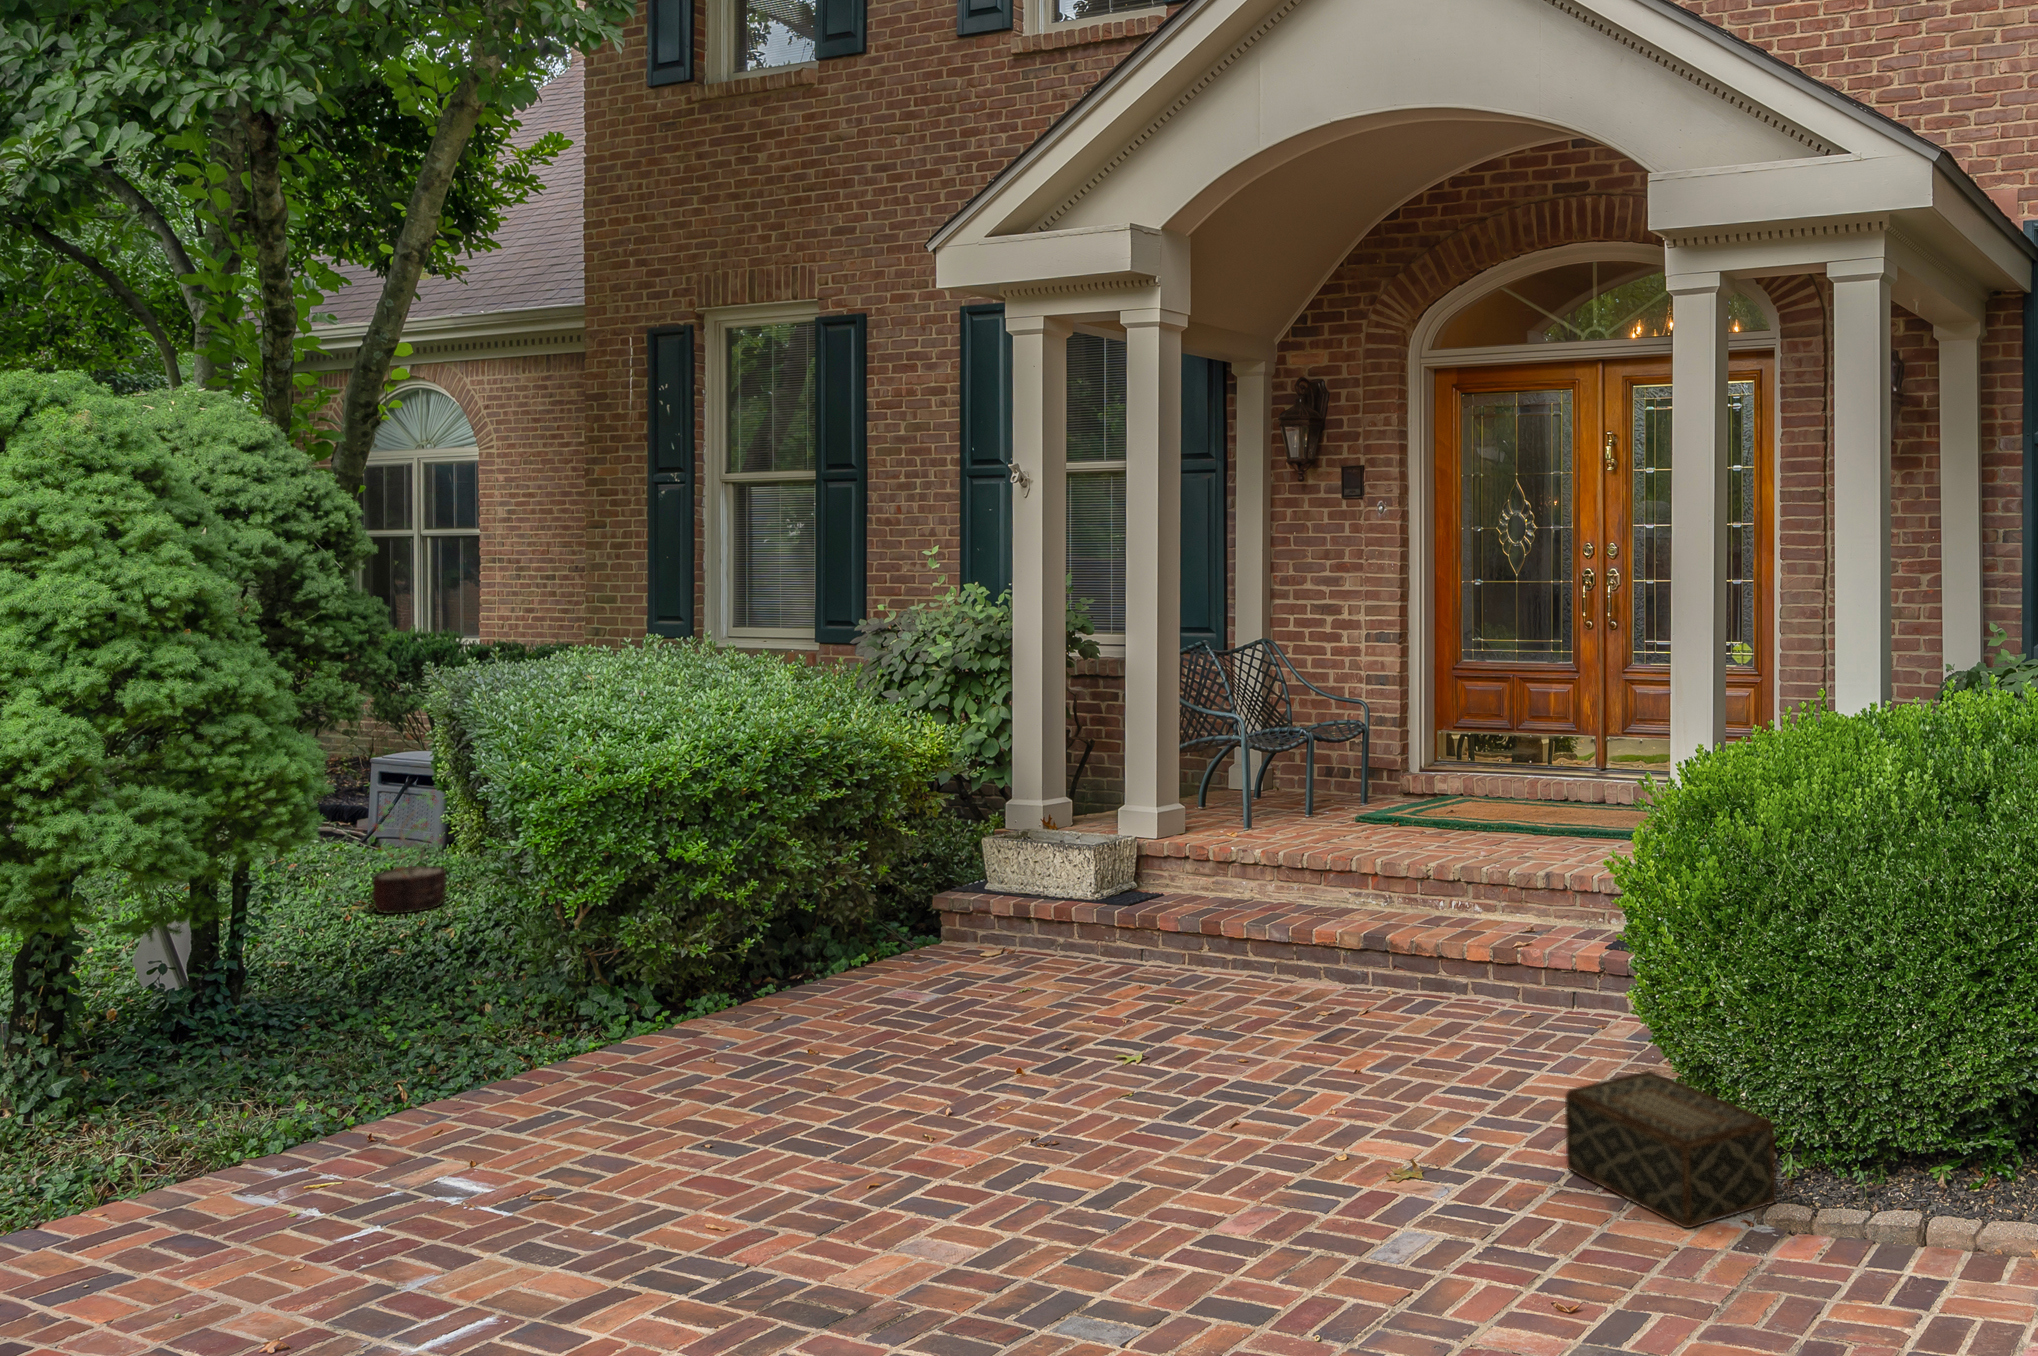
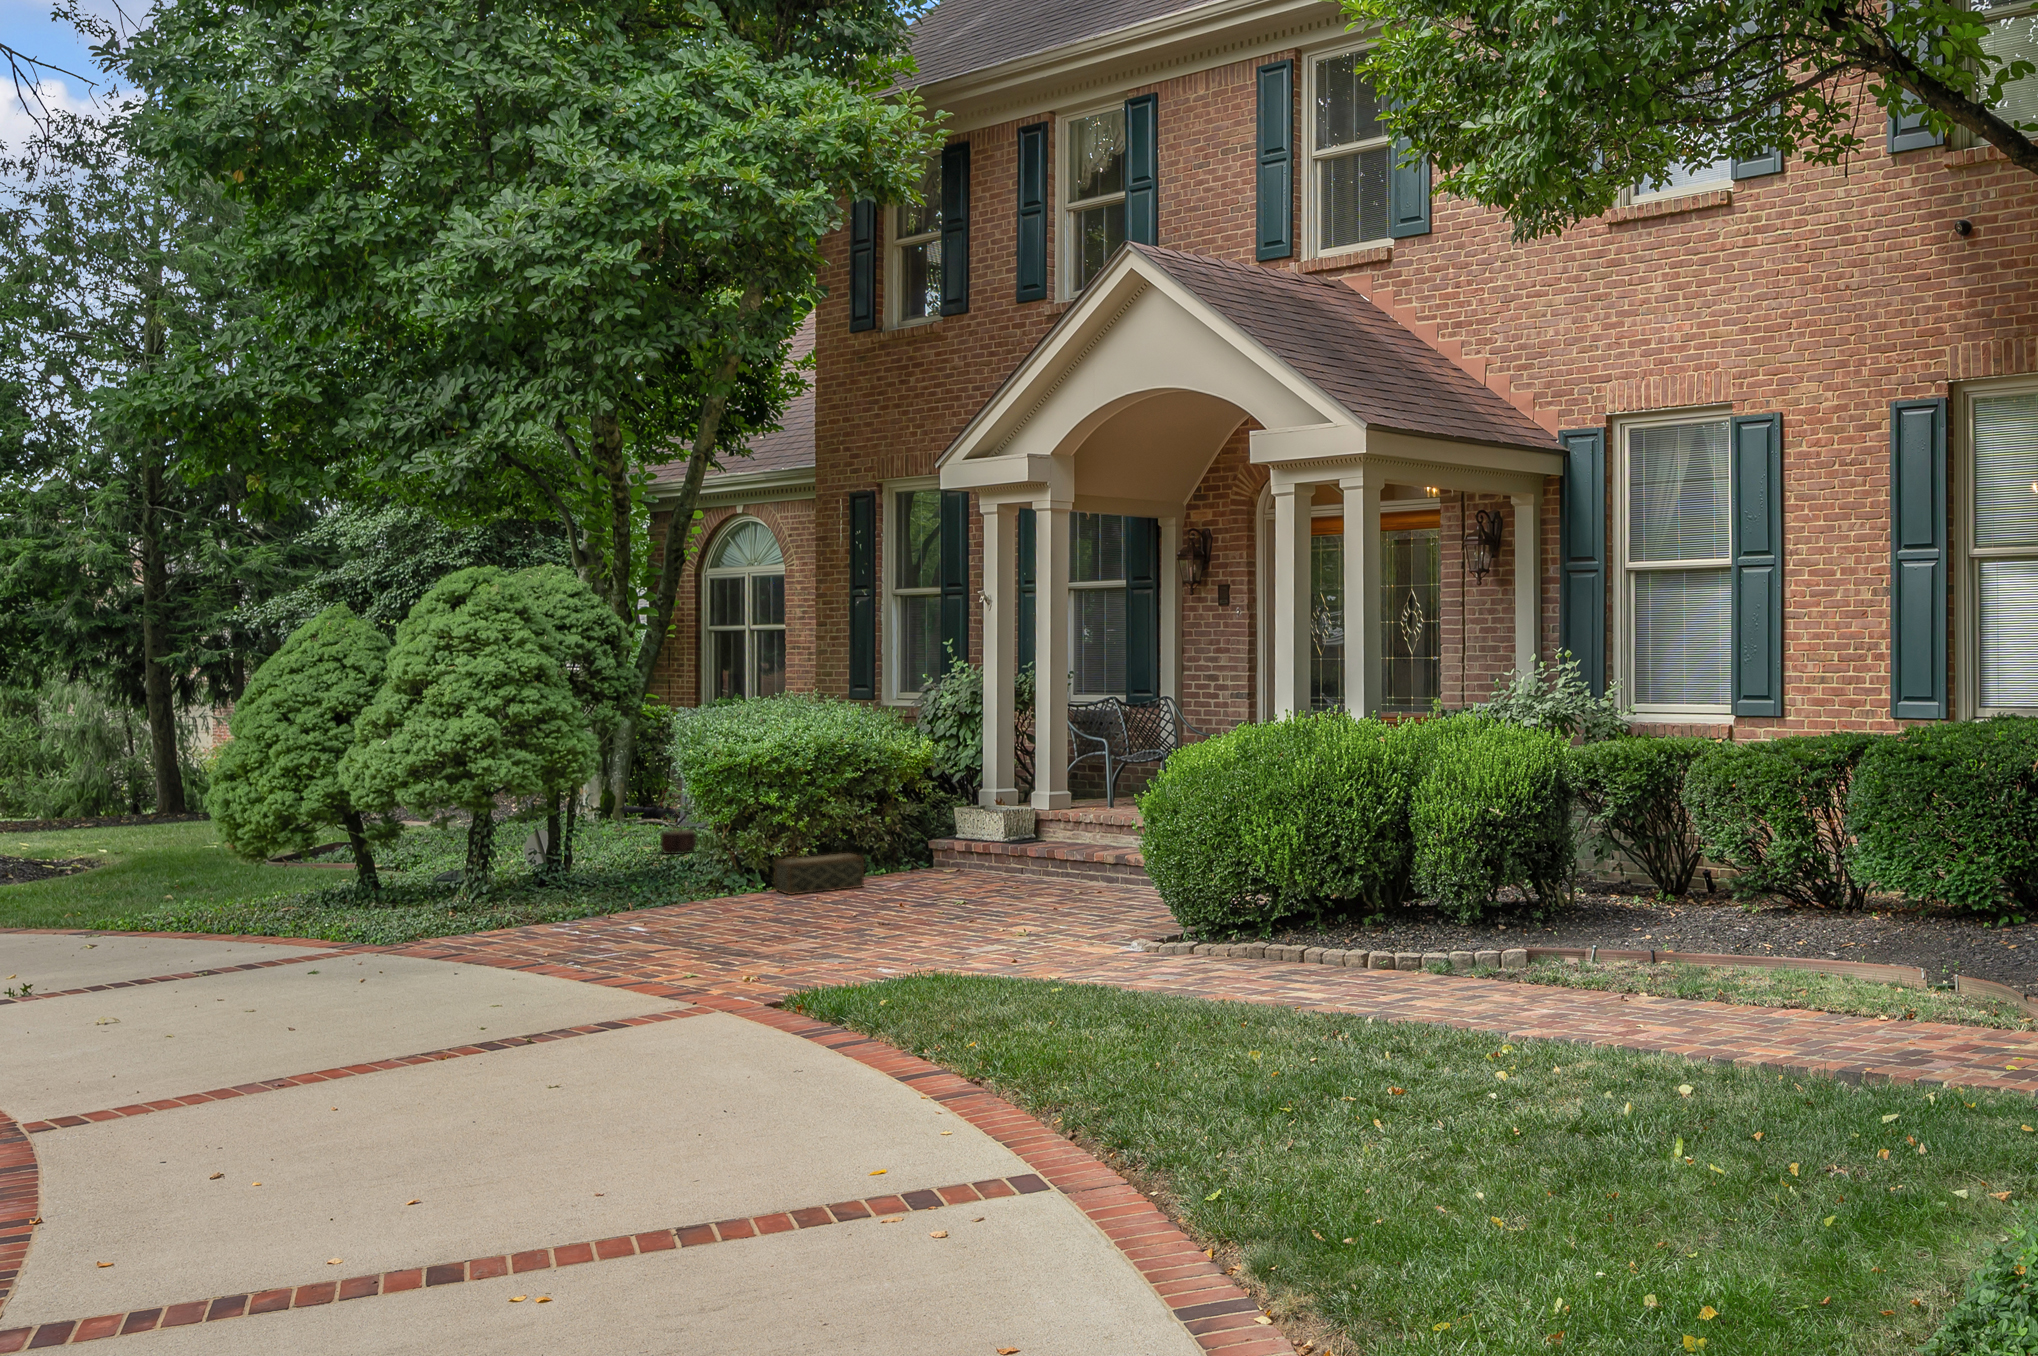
woven basket: present [1565,1071,1777,1228] -> present [775,853,864,895]

